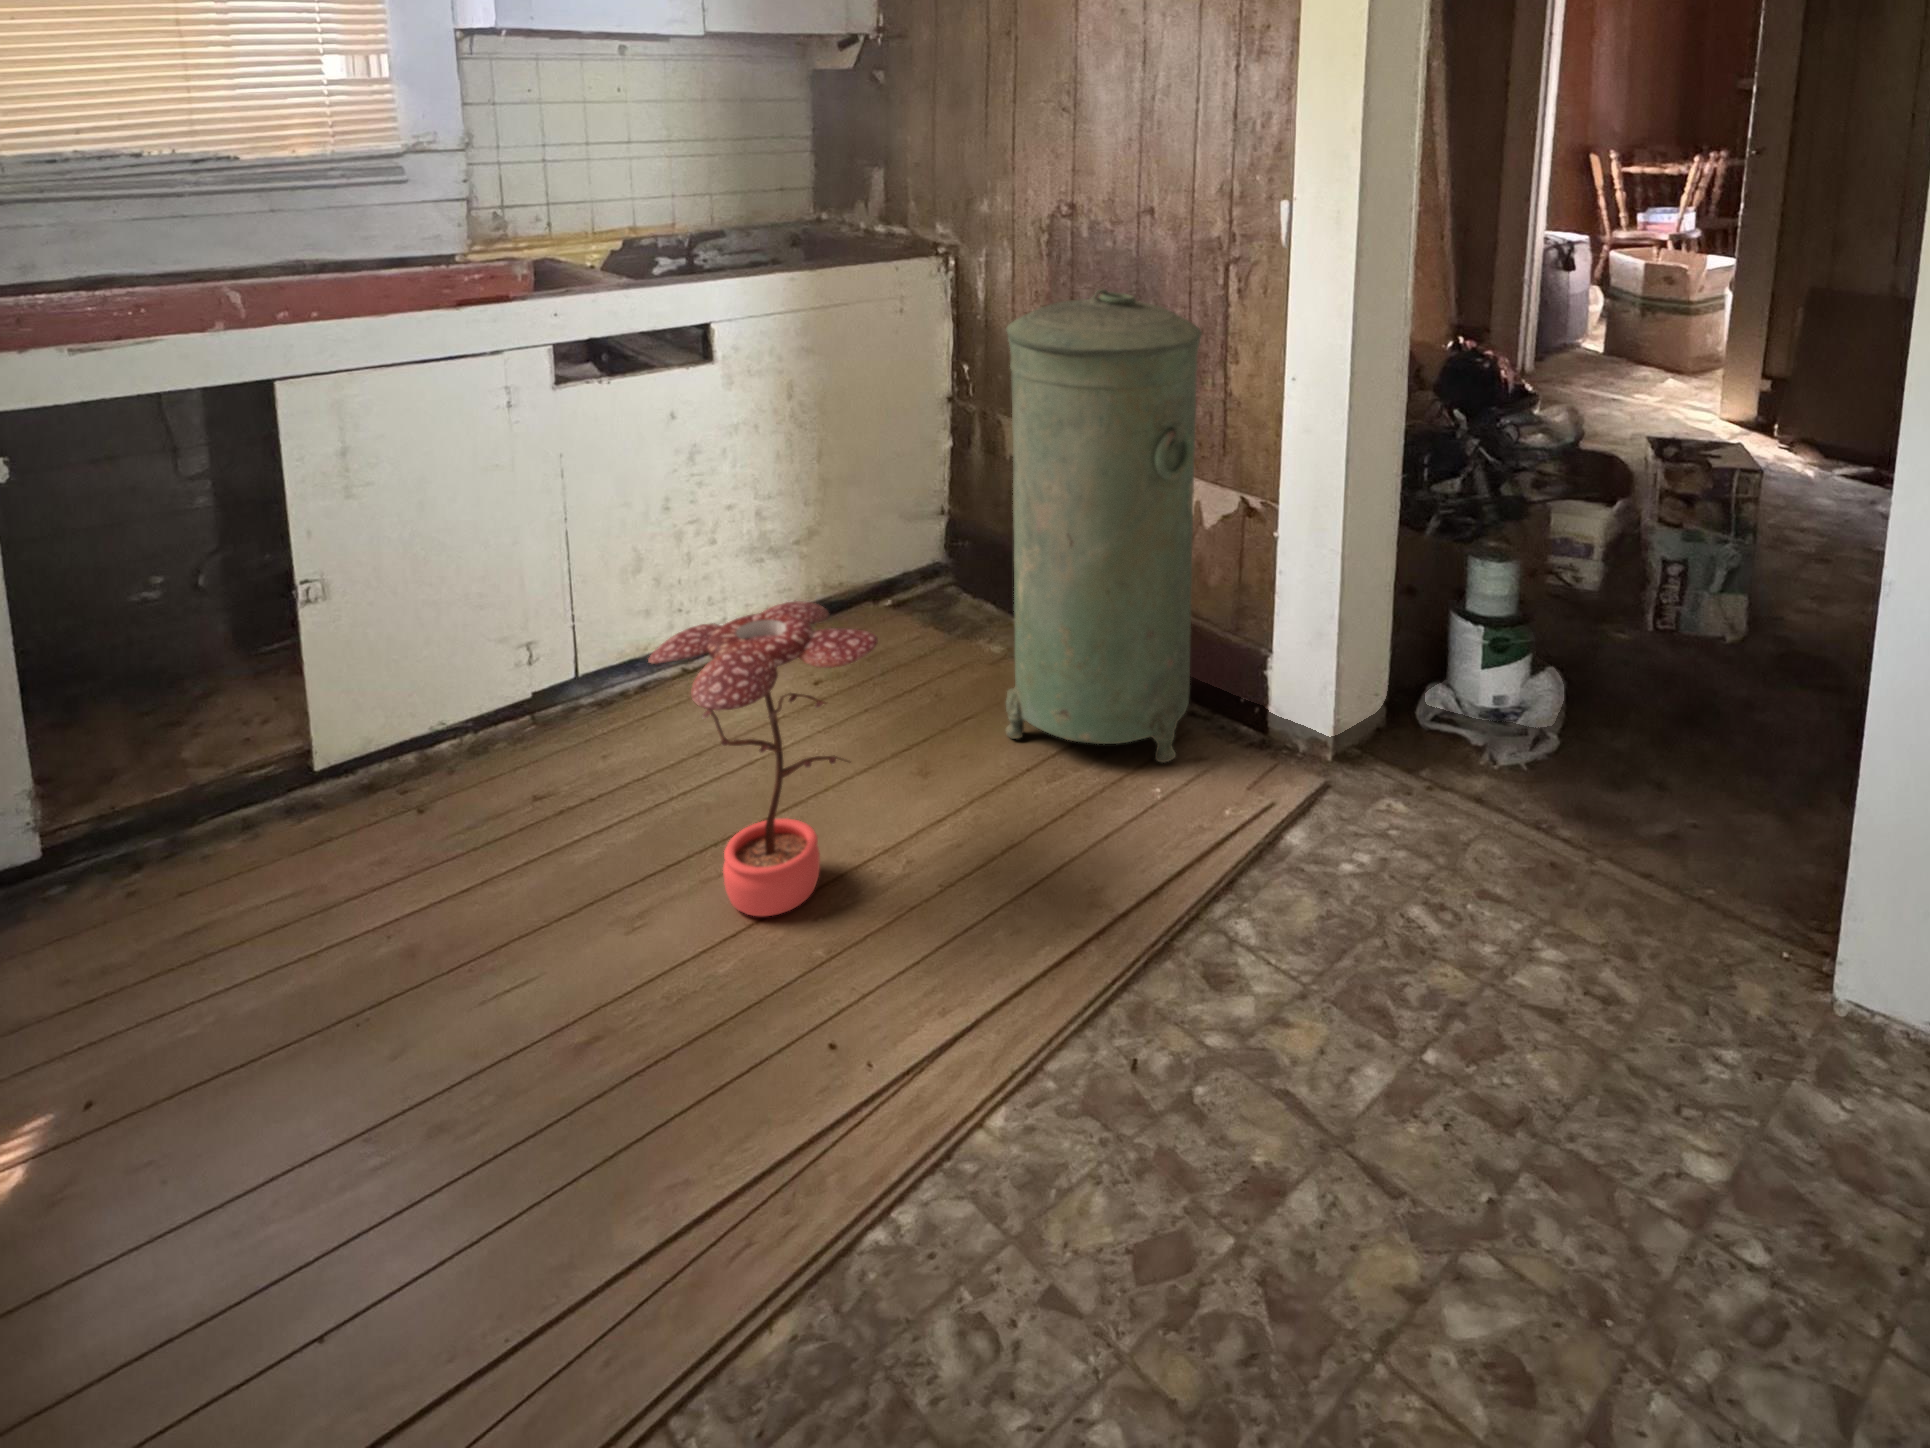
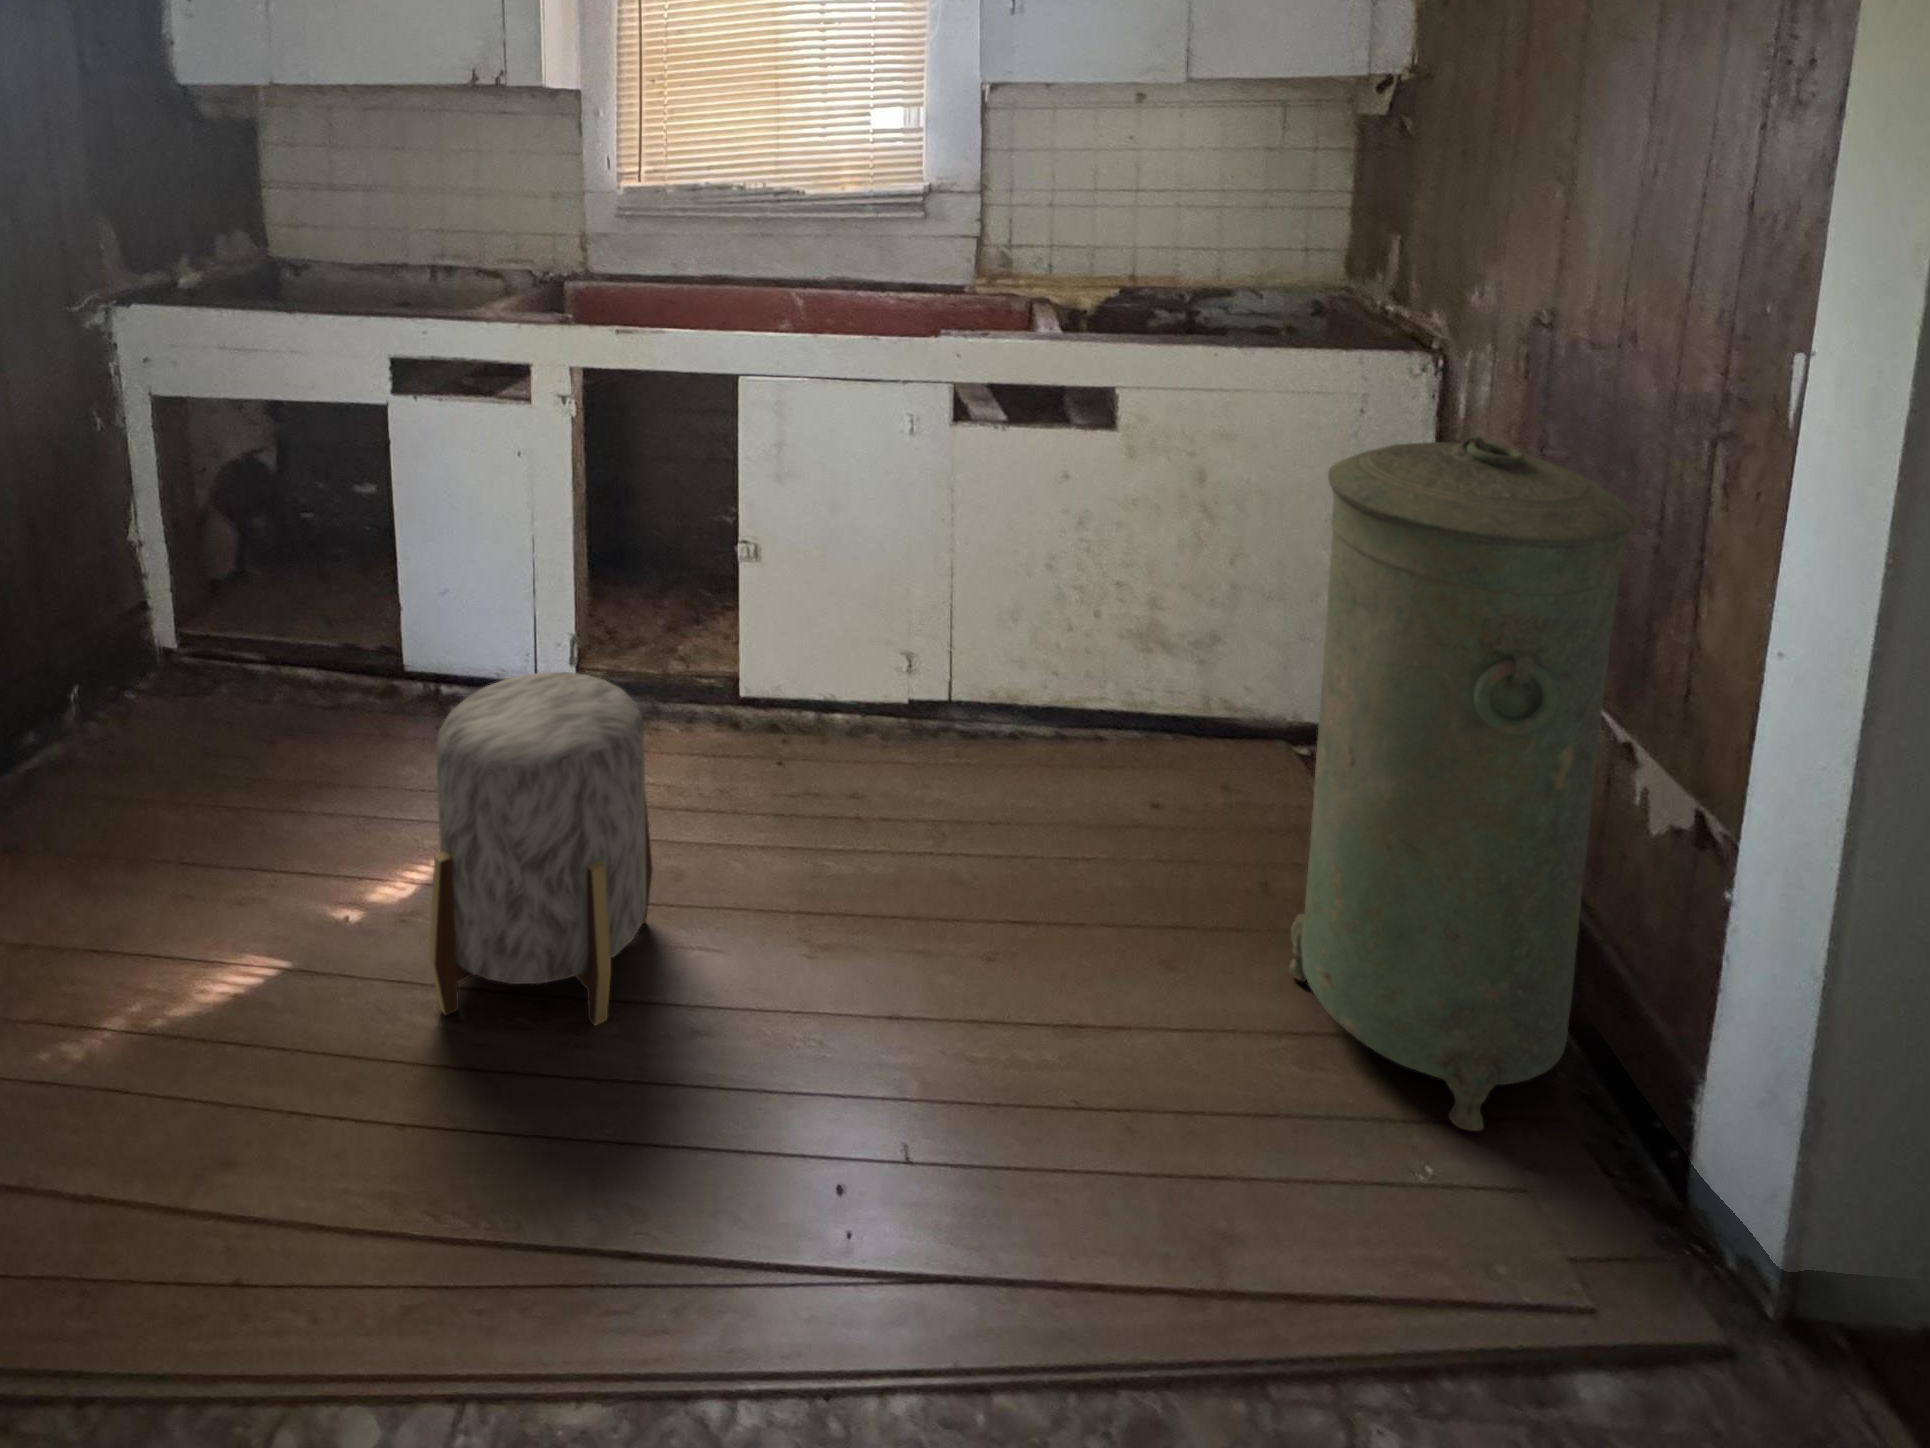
potted plant: present [648,601,878,916] -> none [830,681,1034,1007]
stool: none [153,758,502,1263] -> present [429,672,653,1026]

